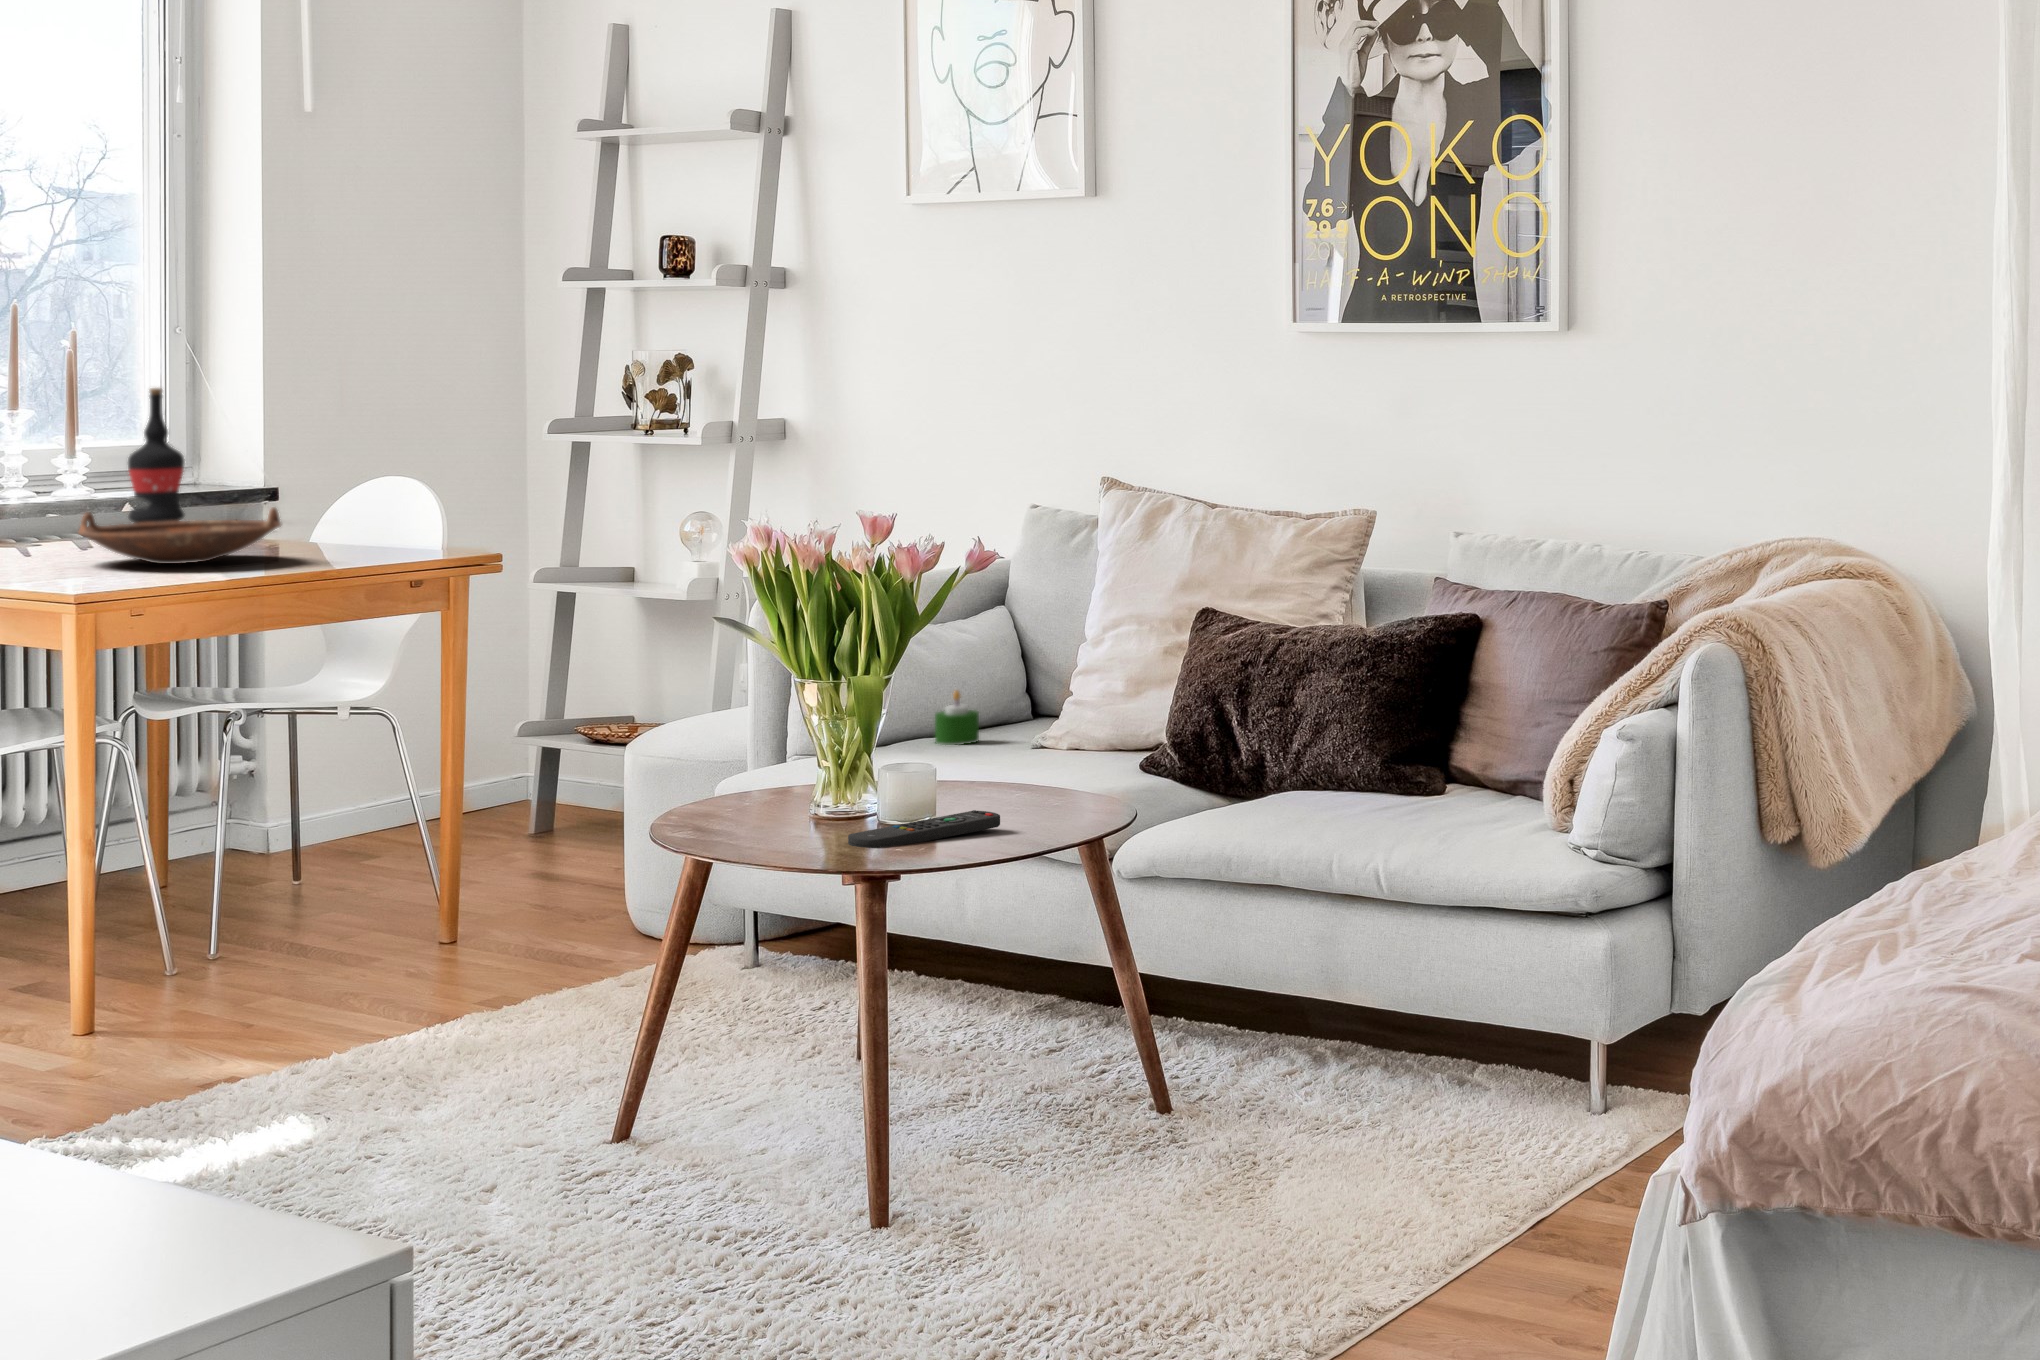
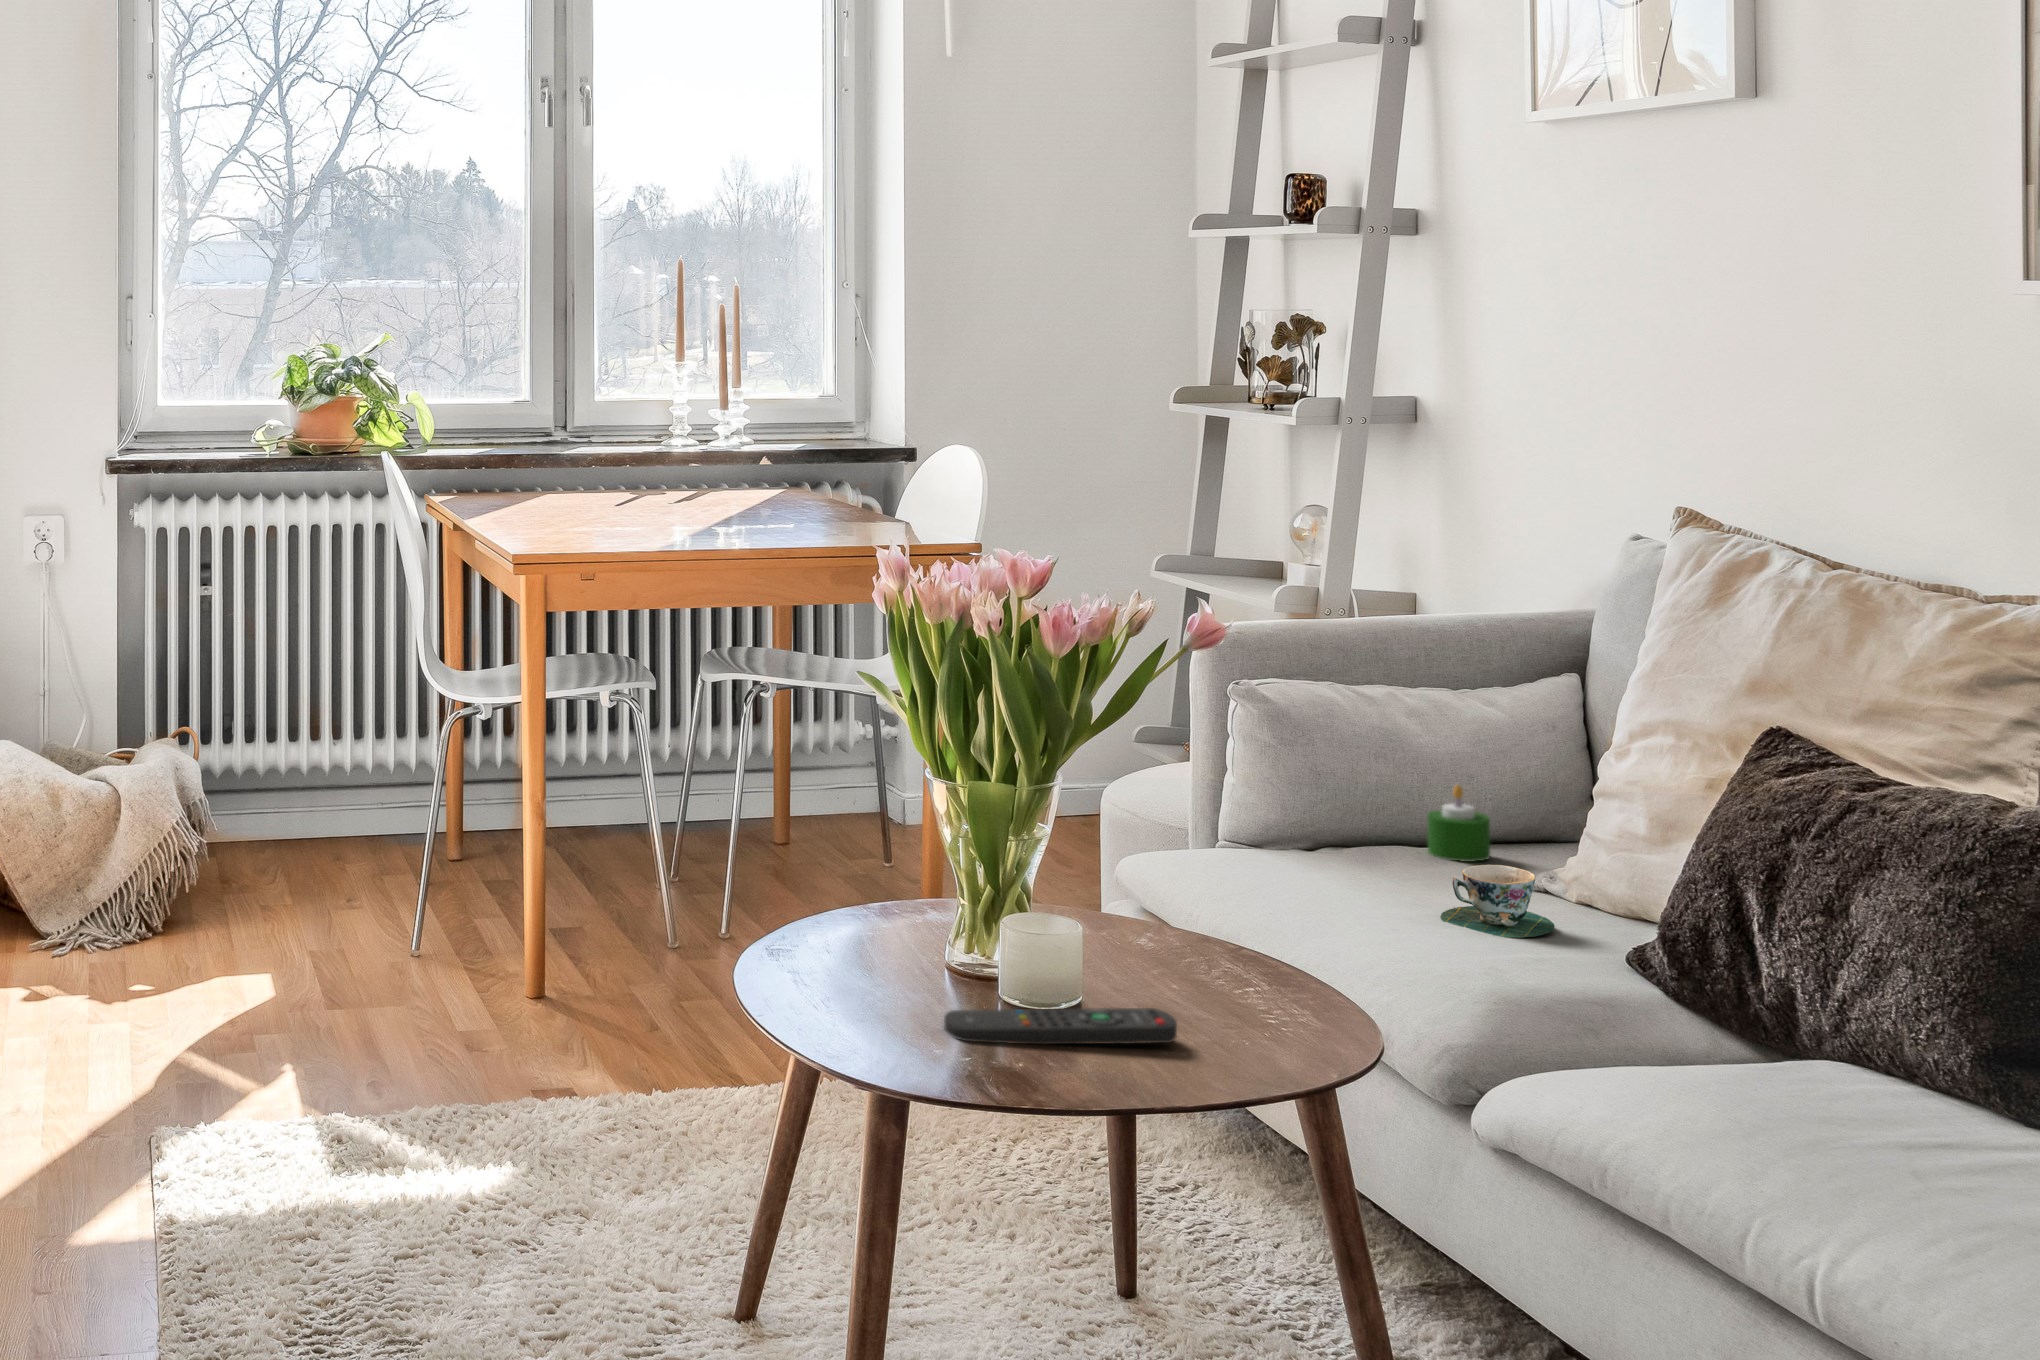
wine bottle: present [128,388,185,523] -> none [780,345,829,479]
bowl: present [79,507,281,564] -> none [626,473,802,530]
teacup: none [1008,724,1084,770] -> present [1441,865,1555,938]

